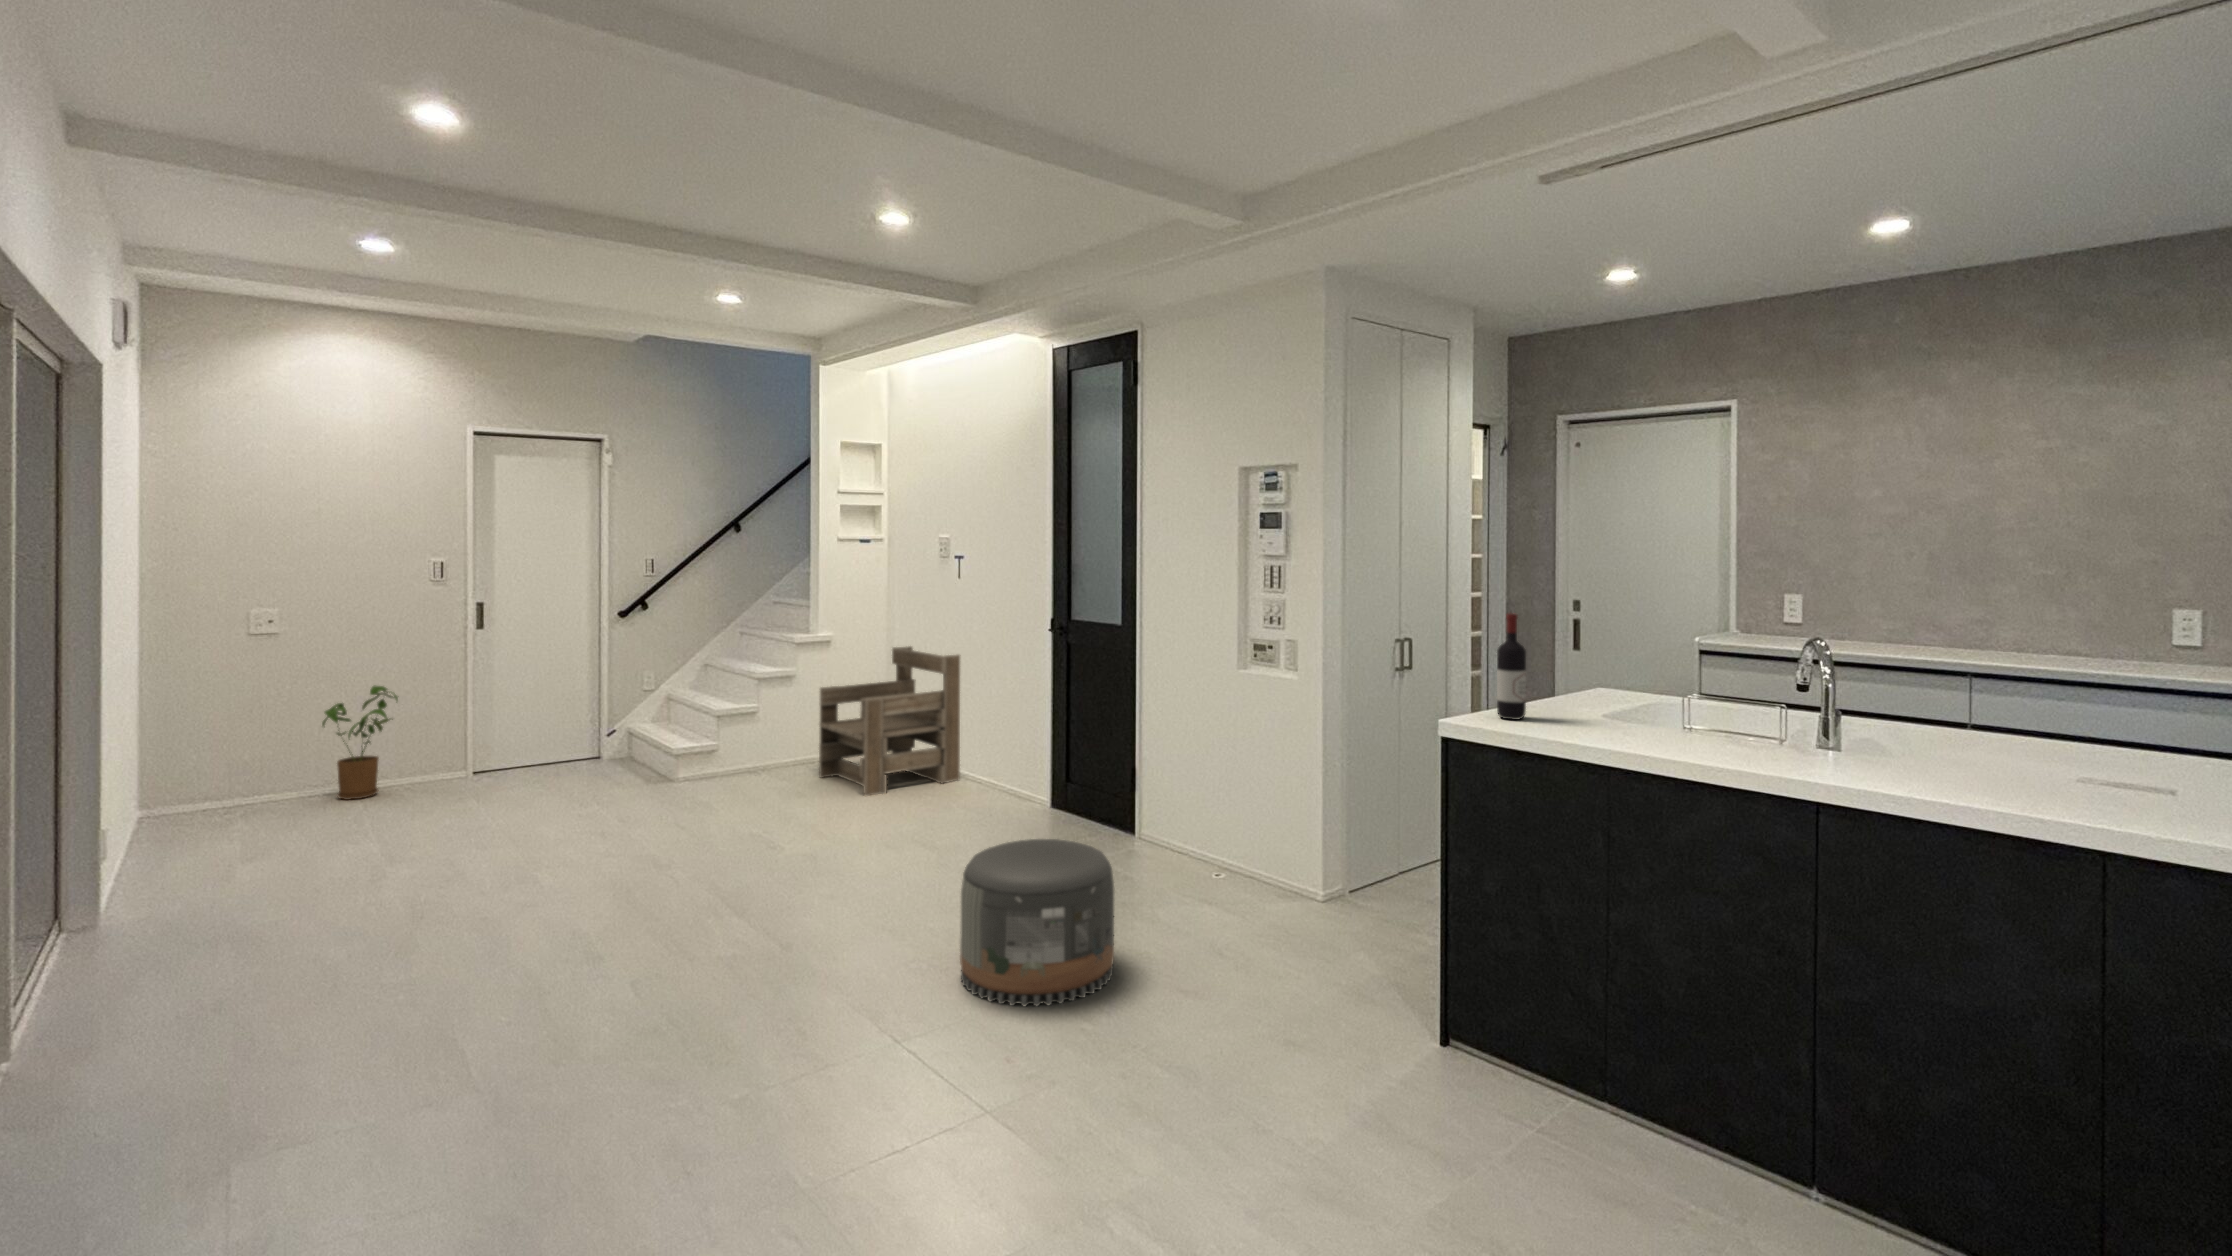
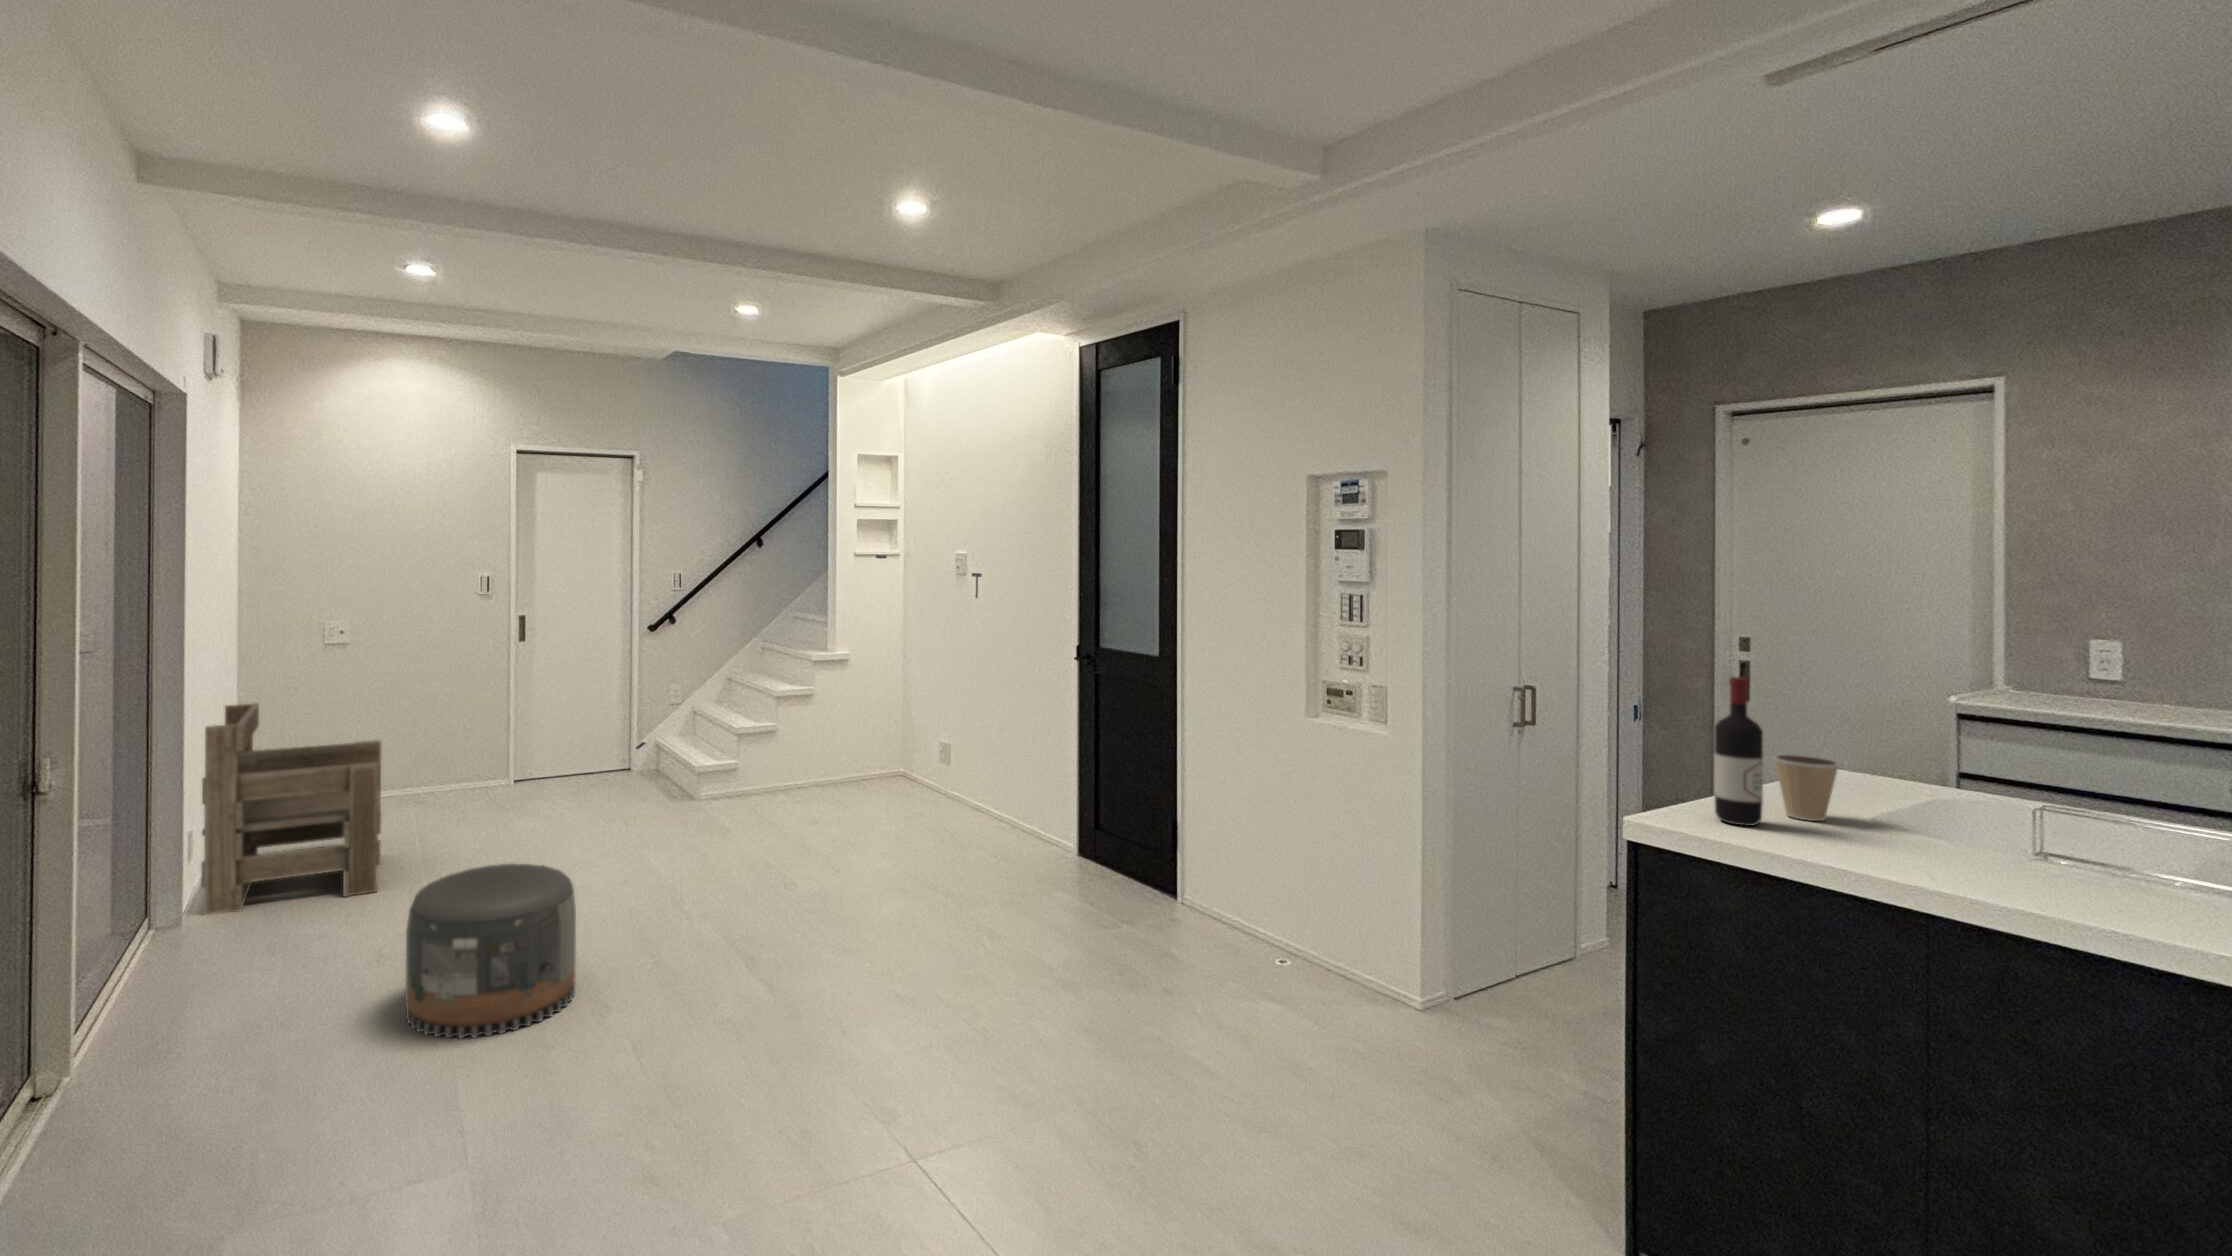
armchair: present [819,646,960,796] -> present [201,703,381,916]
coffee cup: none [1537,670,1577,715] -> present [1774,755,1839,821]
house plant: present [322,686,398,800] -> none [388,696,454,804]
pouf: present [960,839,1114,1006] -> present [405,864,576,1039]

